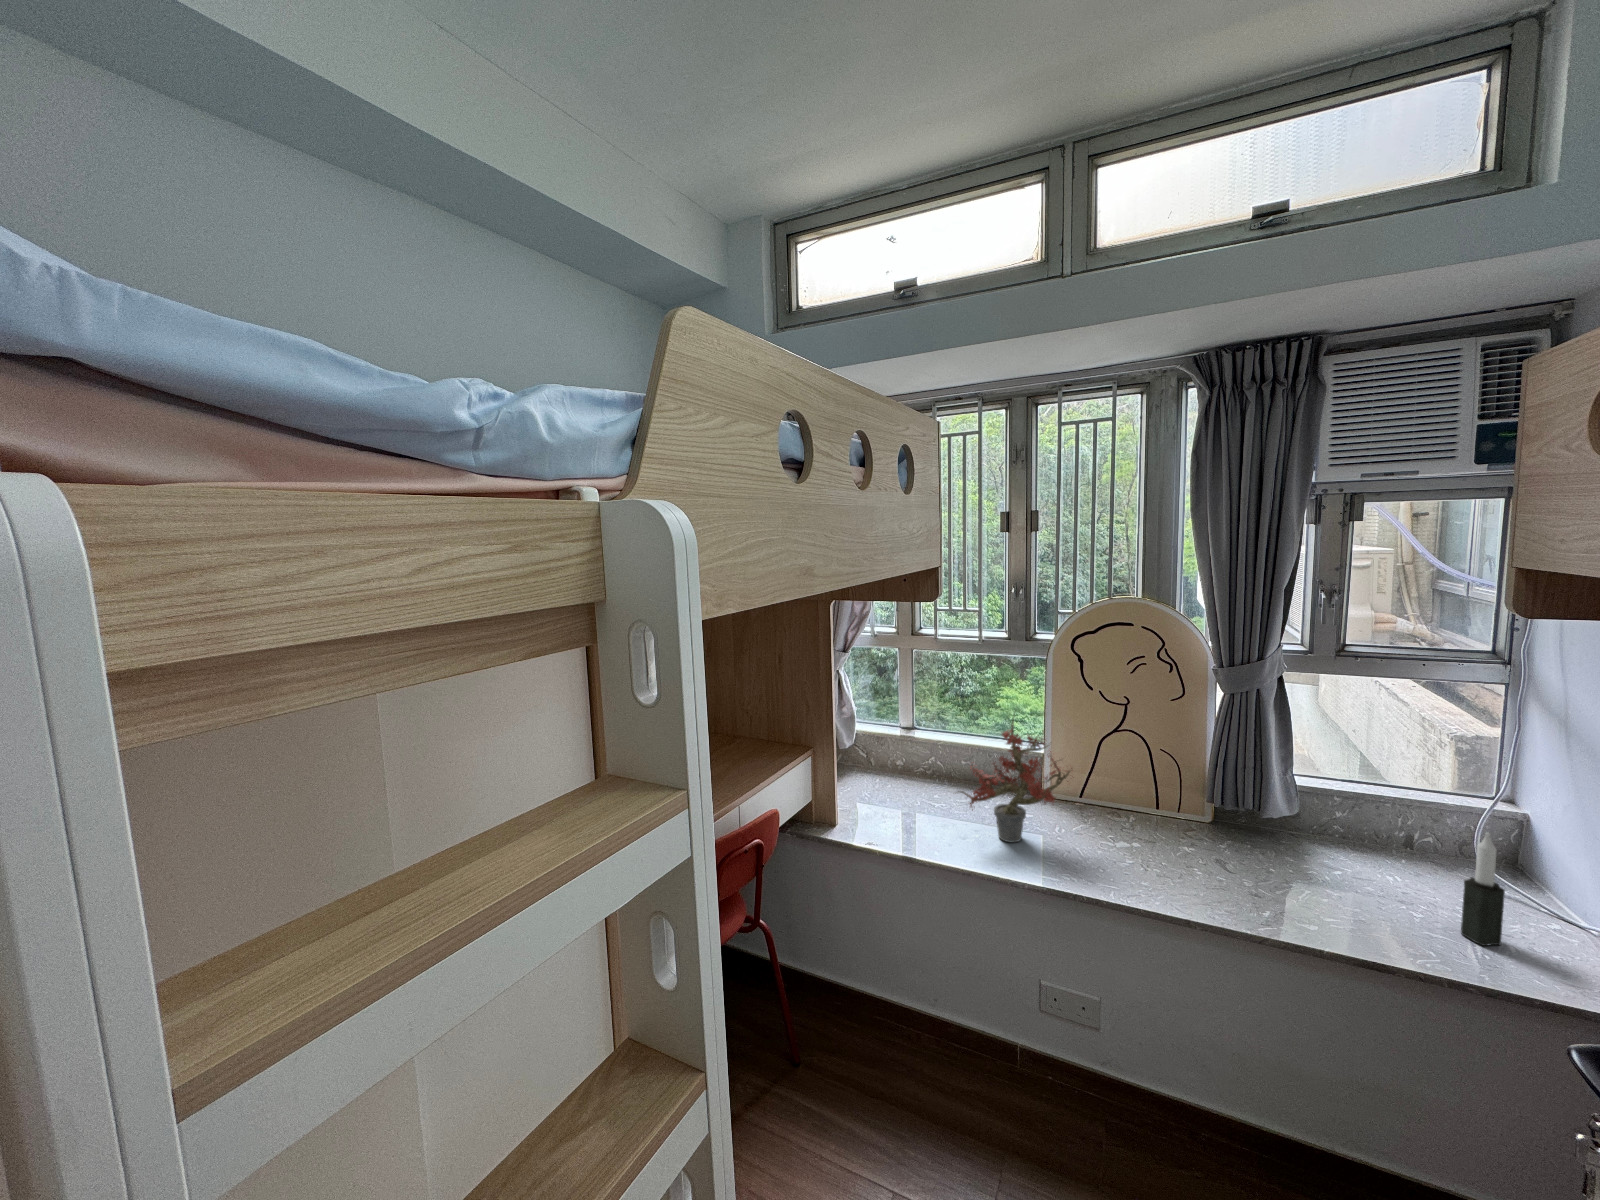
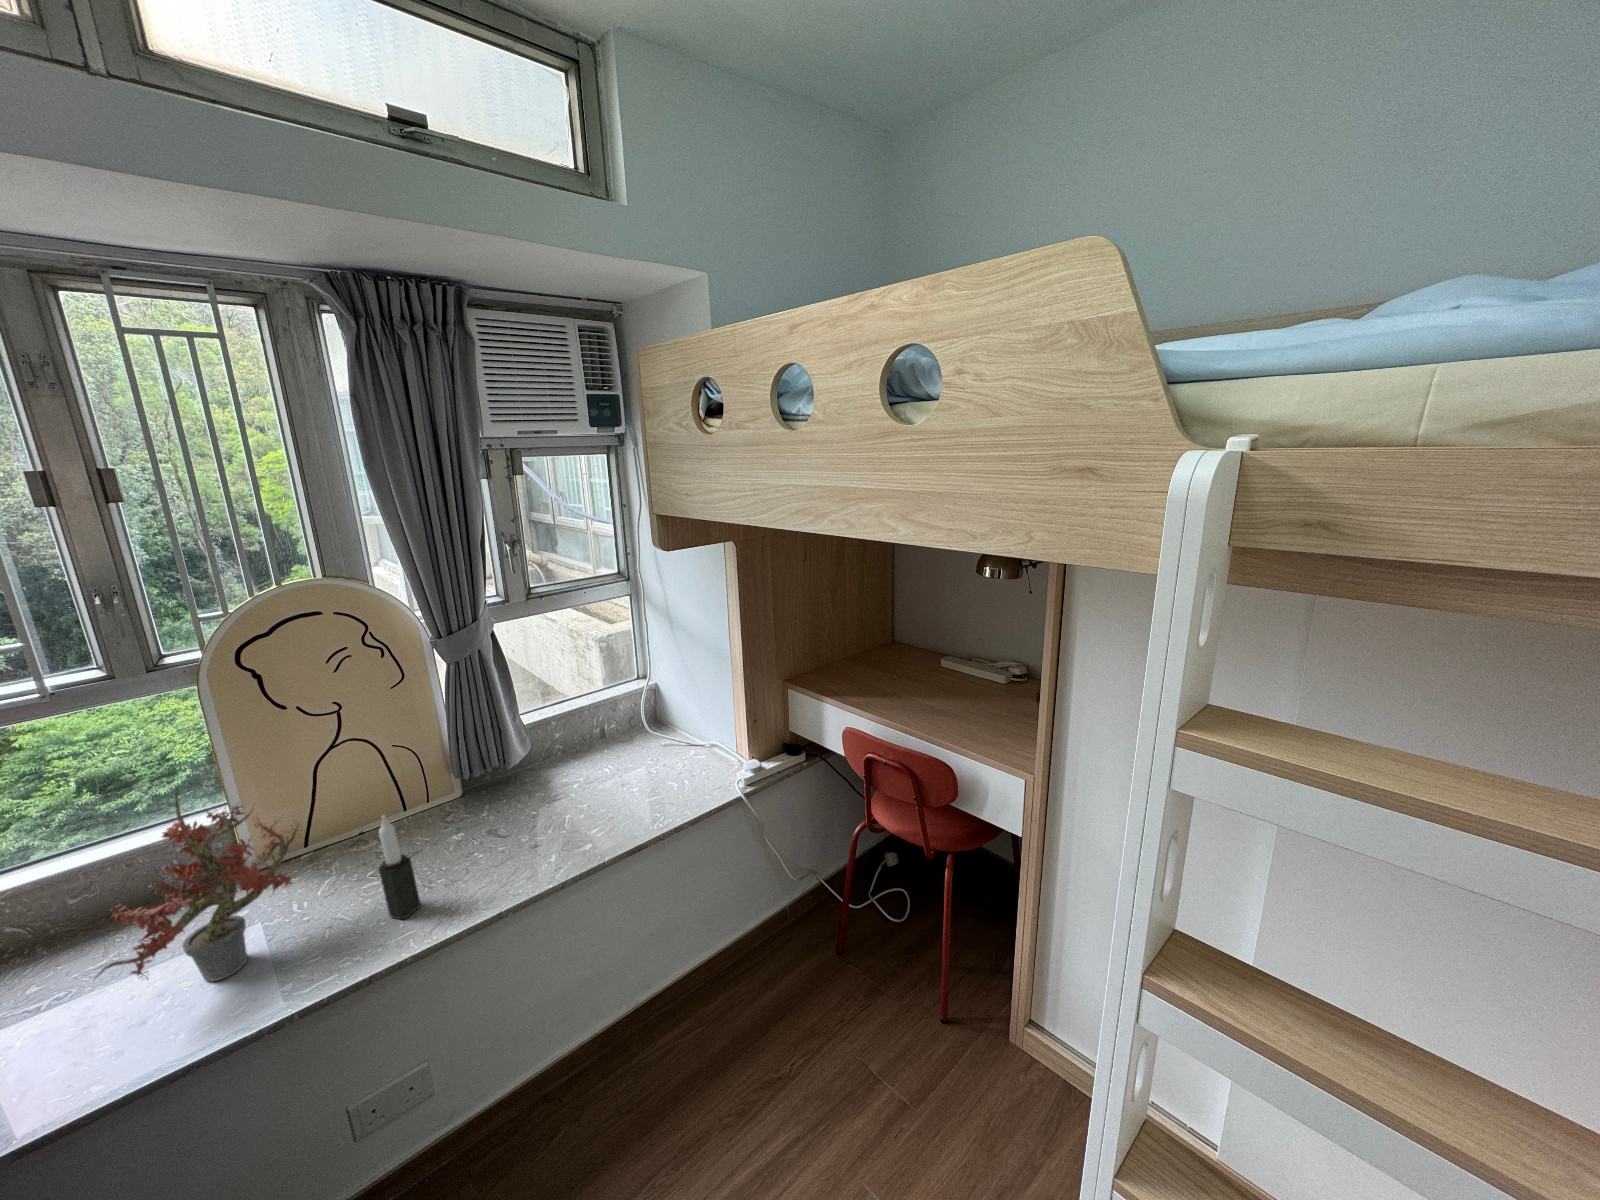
candle: present [1461,832,1505,946] -> present [379,815,421,919]

